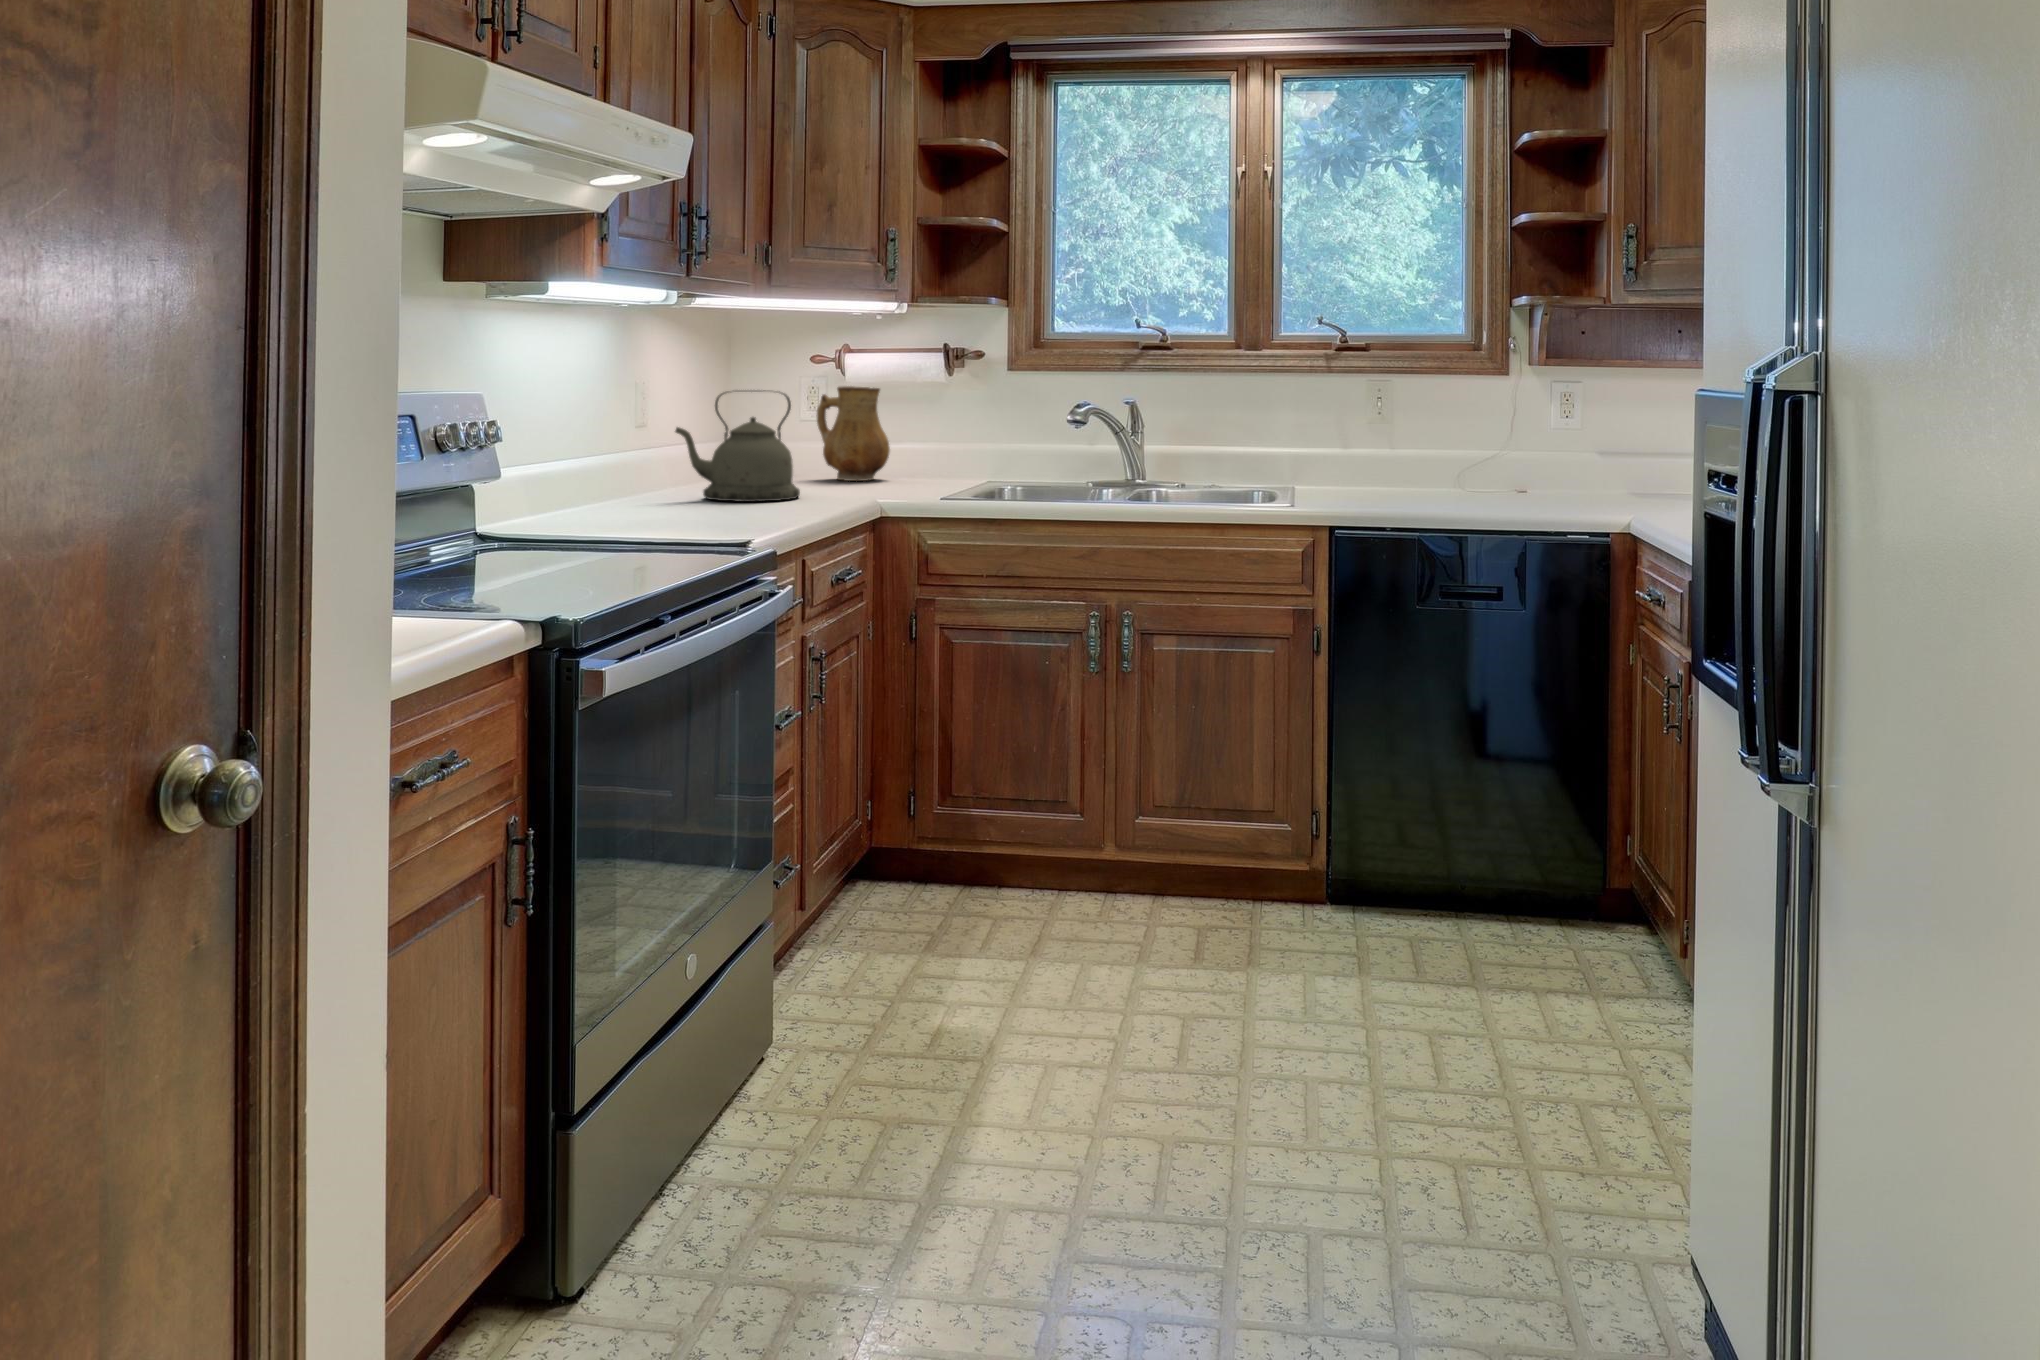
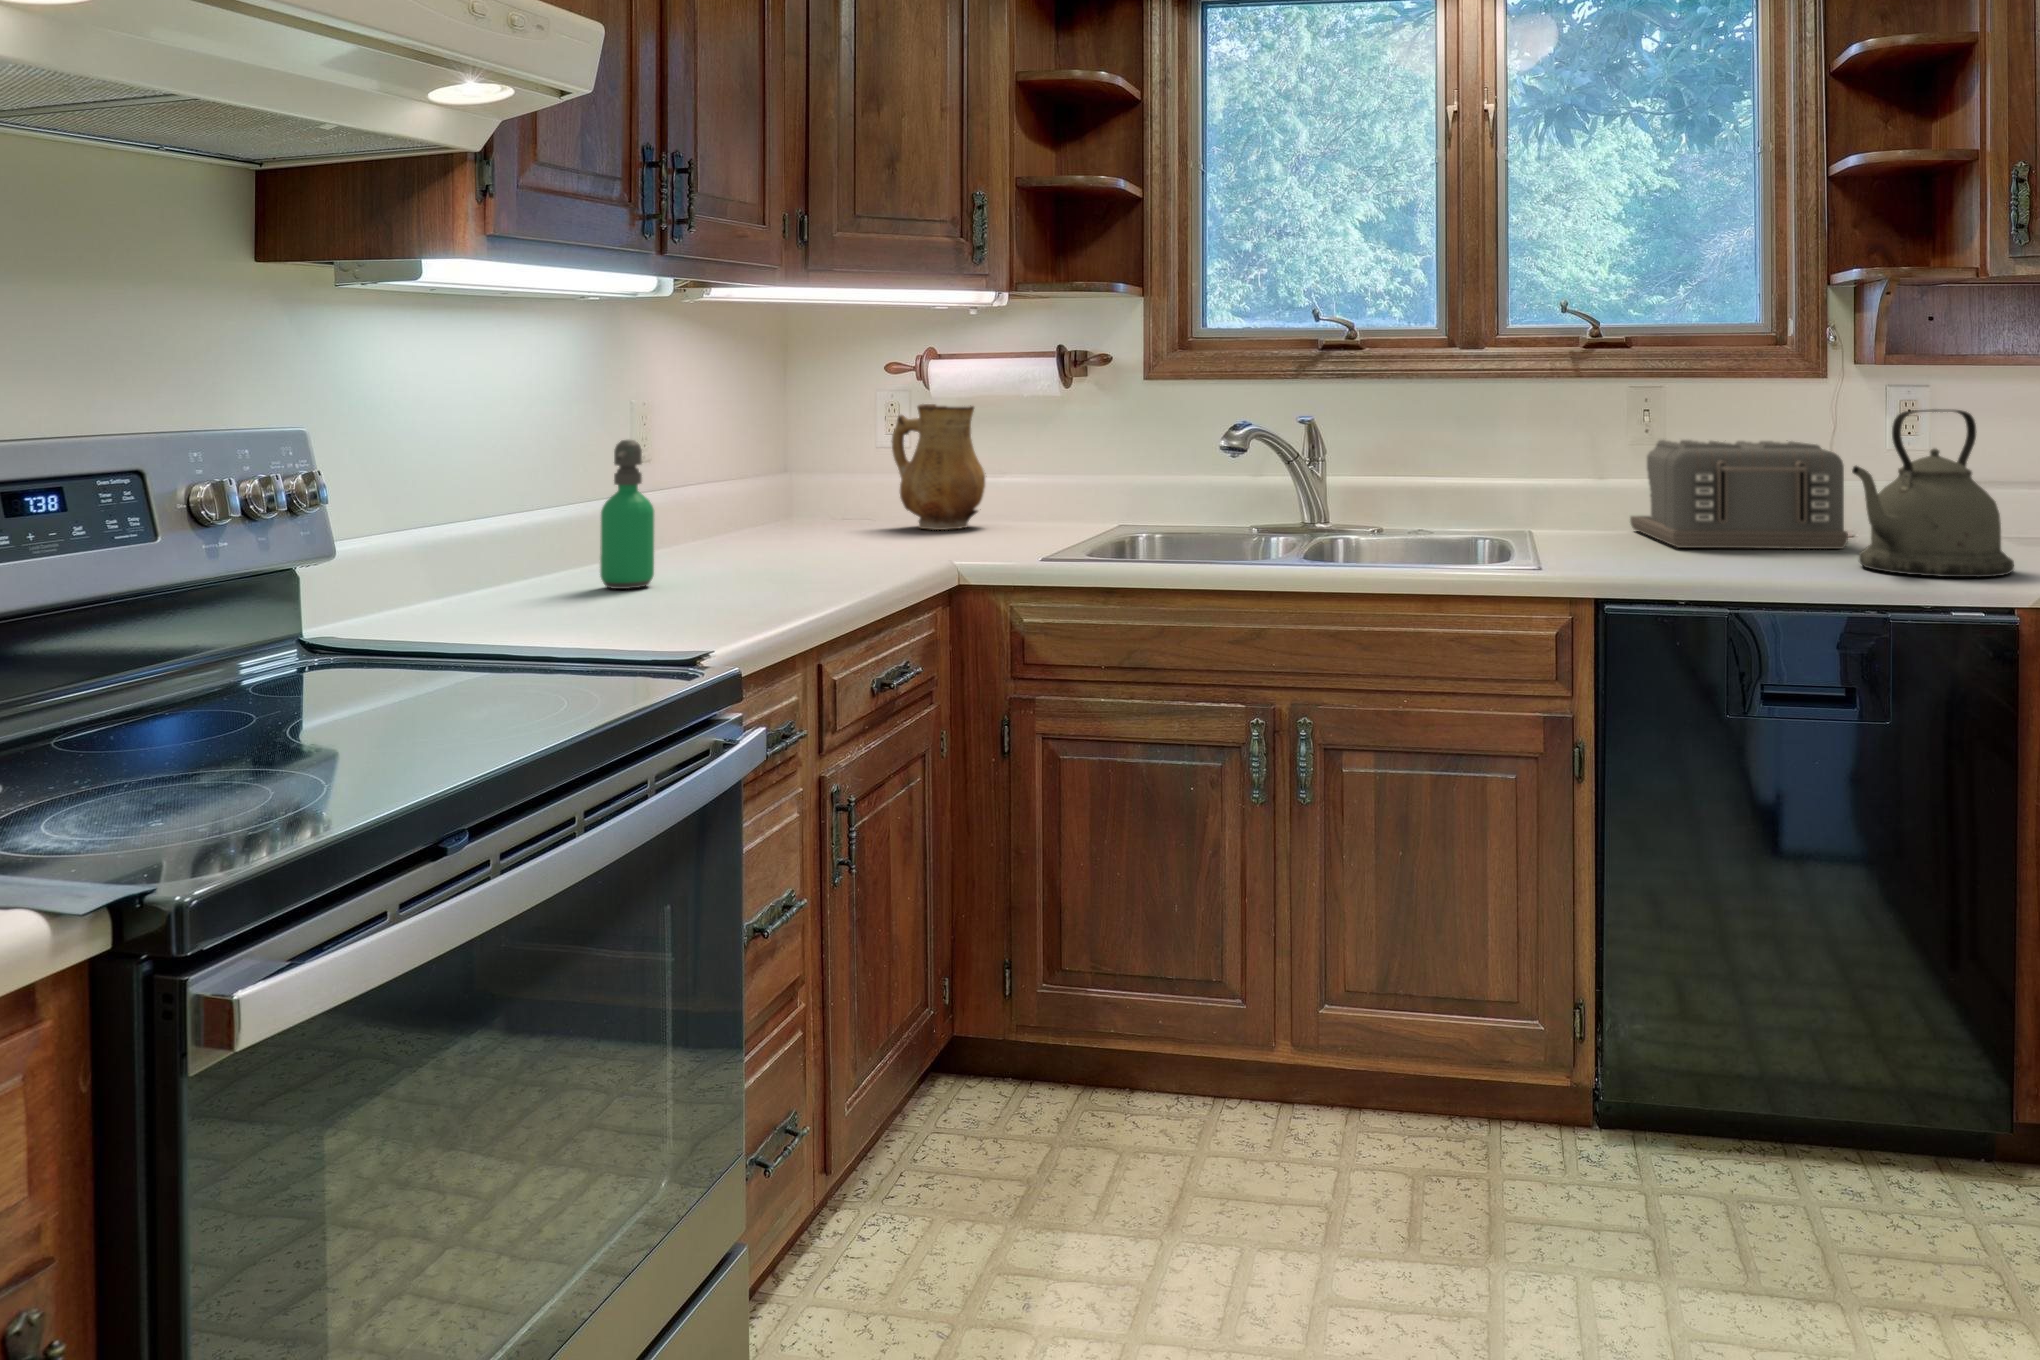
kettle: present [675,390,800,502] -> present [1852,409,2014,577]
soap dispenser: none [635,407,672,512] -> present [600,440,654,589]
toaster: none [1367,418,1516,496] -> present [1630,440,1848,549]

